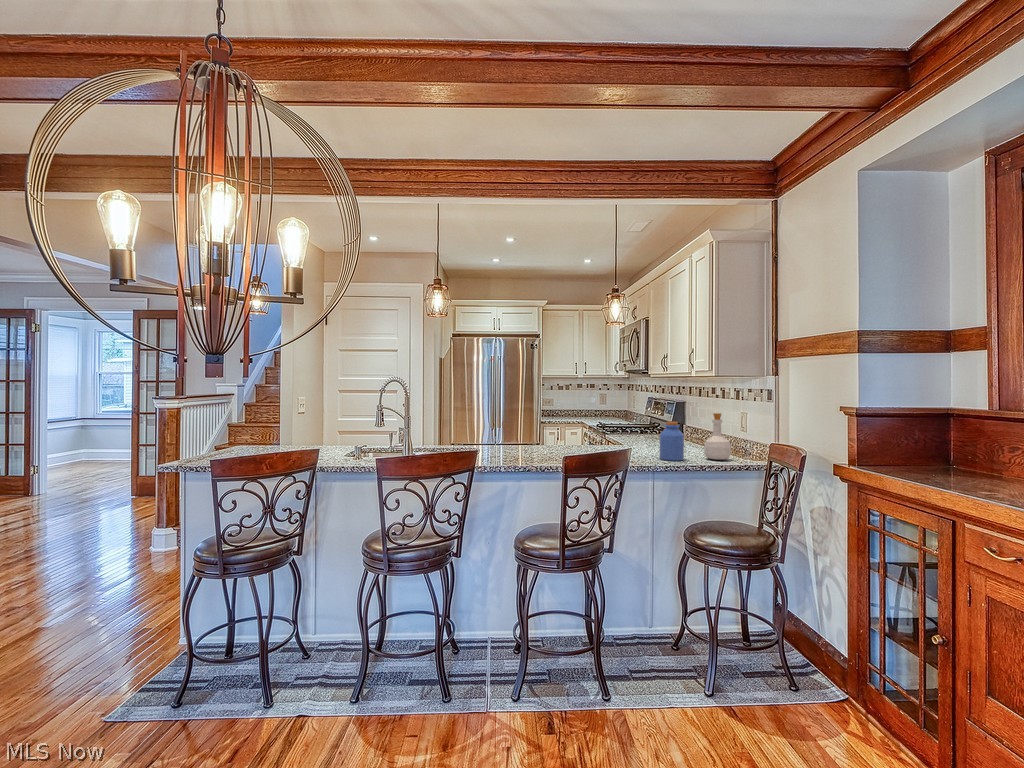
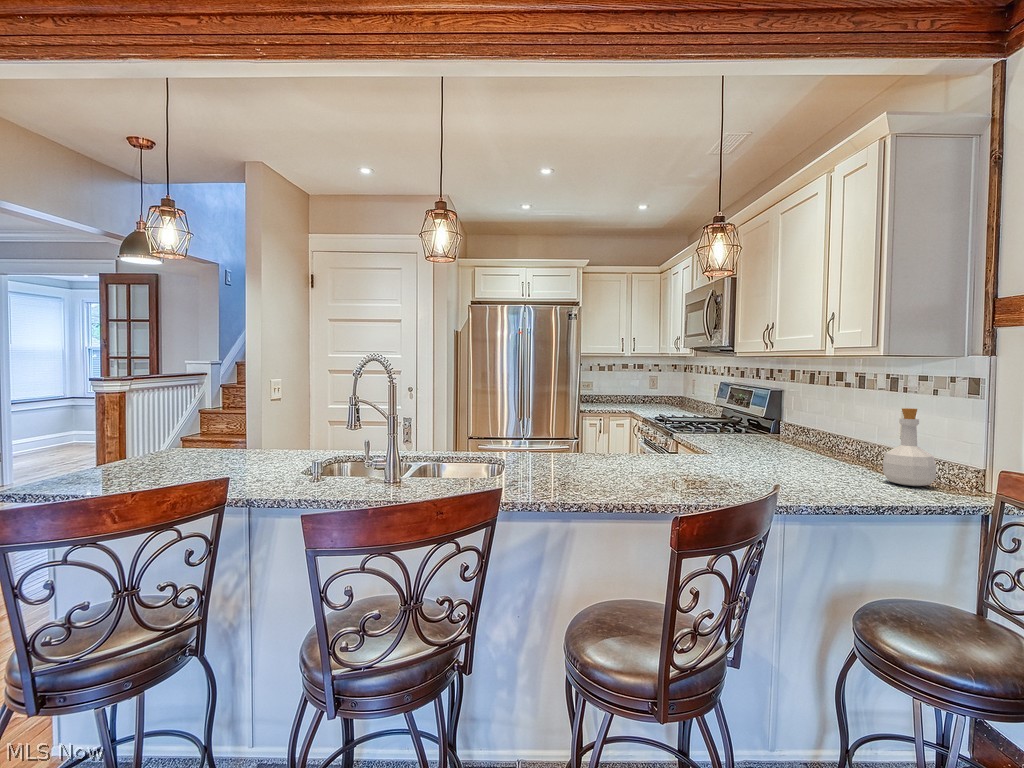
jar: present [659,422,684,461] -> none [811,422,858,488]

